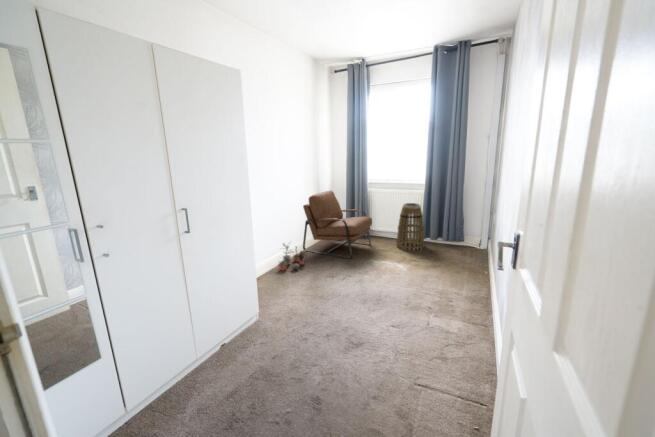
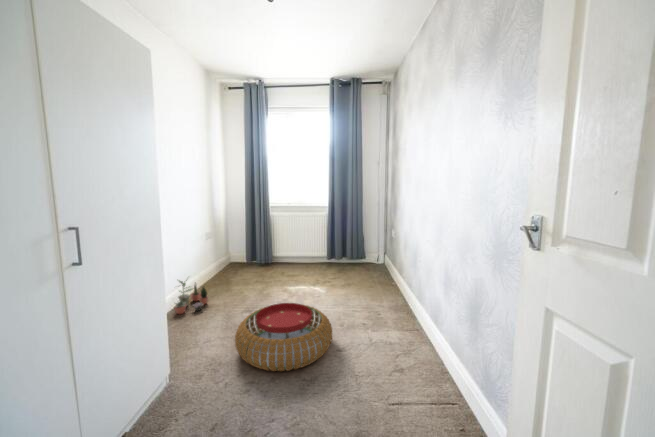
chair: present [303,191,372,259] -> none [199,215,279,290]
basket: present [396,203,424,251] -> none [305,226,332,274]
pouf: none [308,275,393,334] -> present [235,303,332,371]

